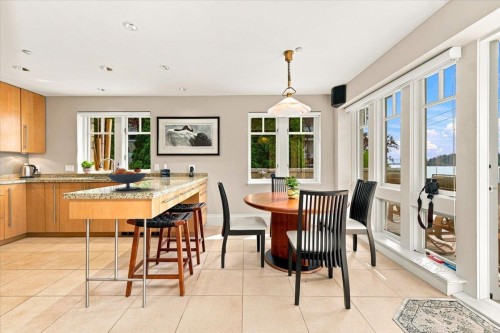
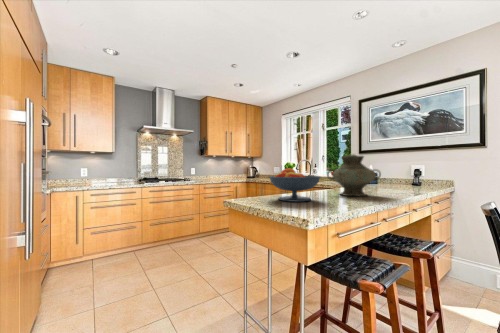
vase: none [145,159,177,184] -> present [327,154,381,196]

